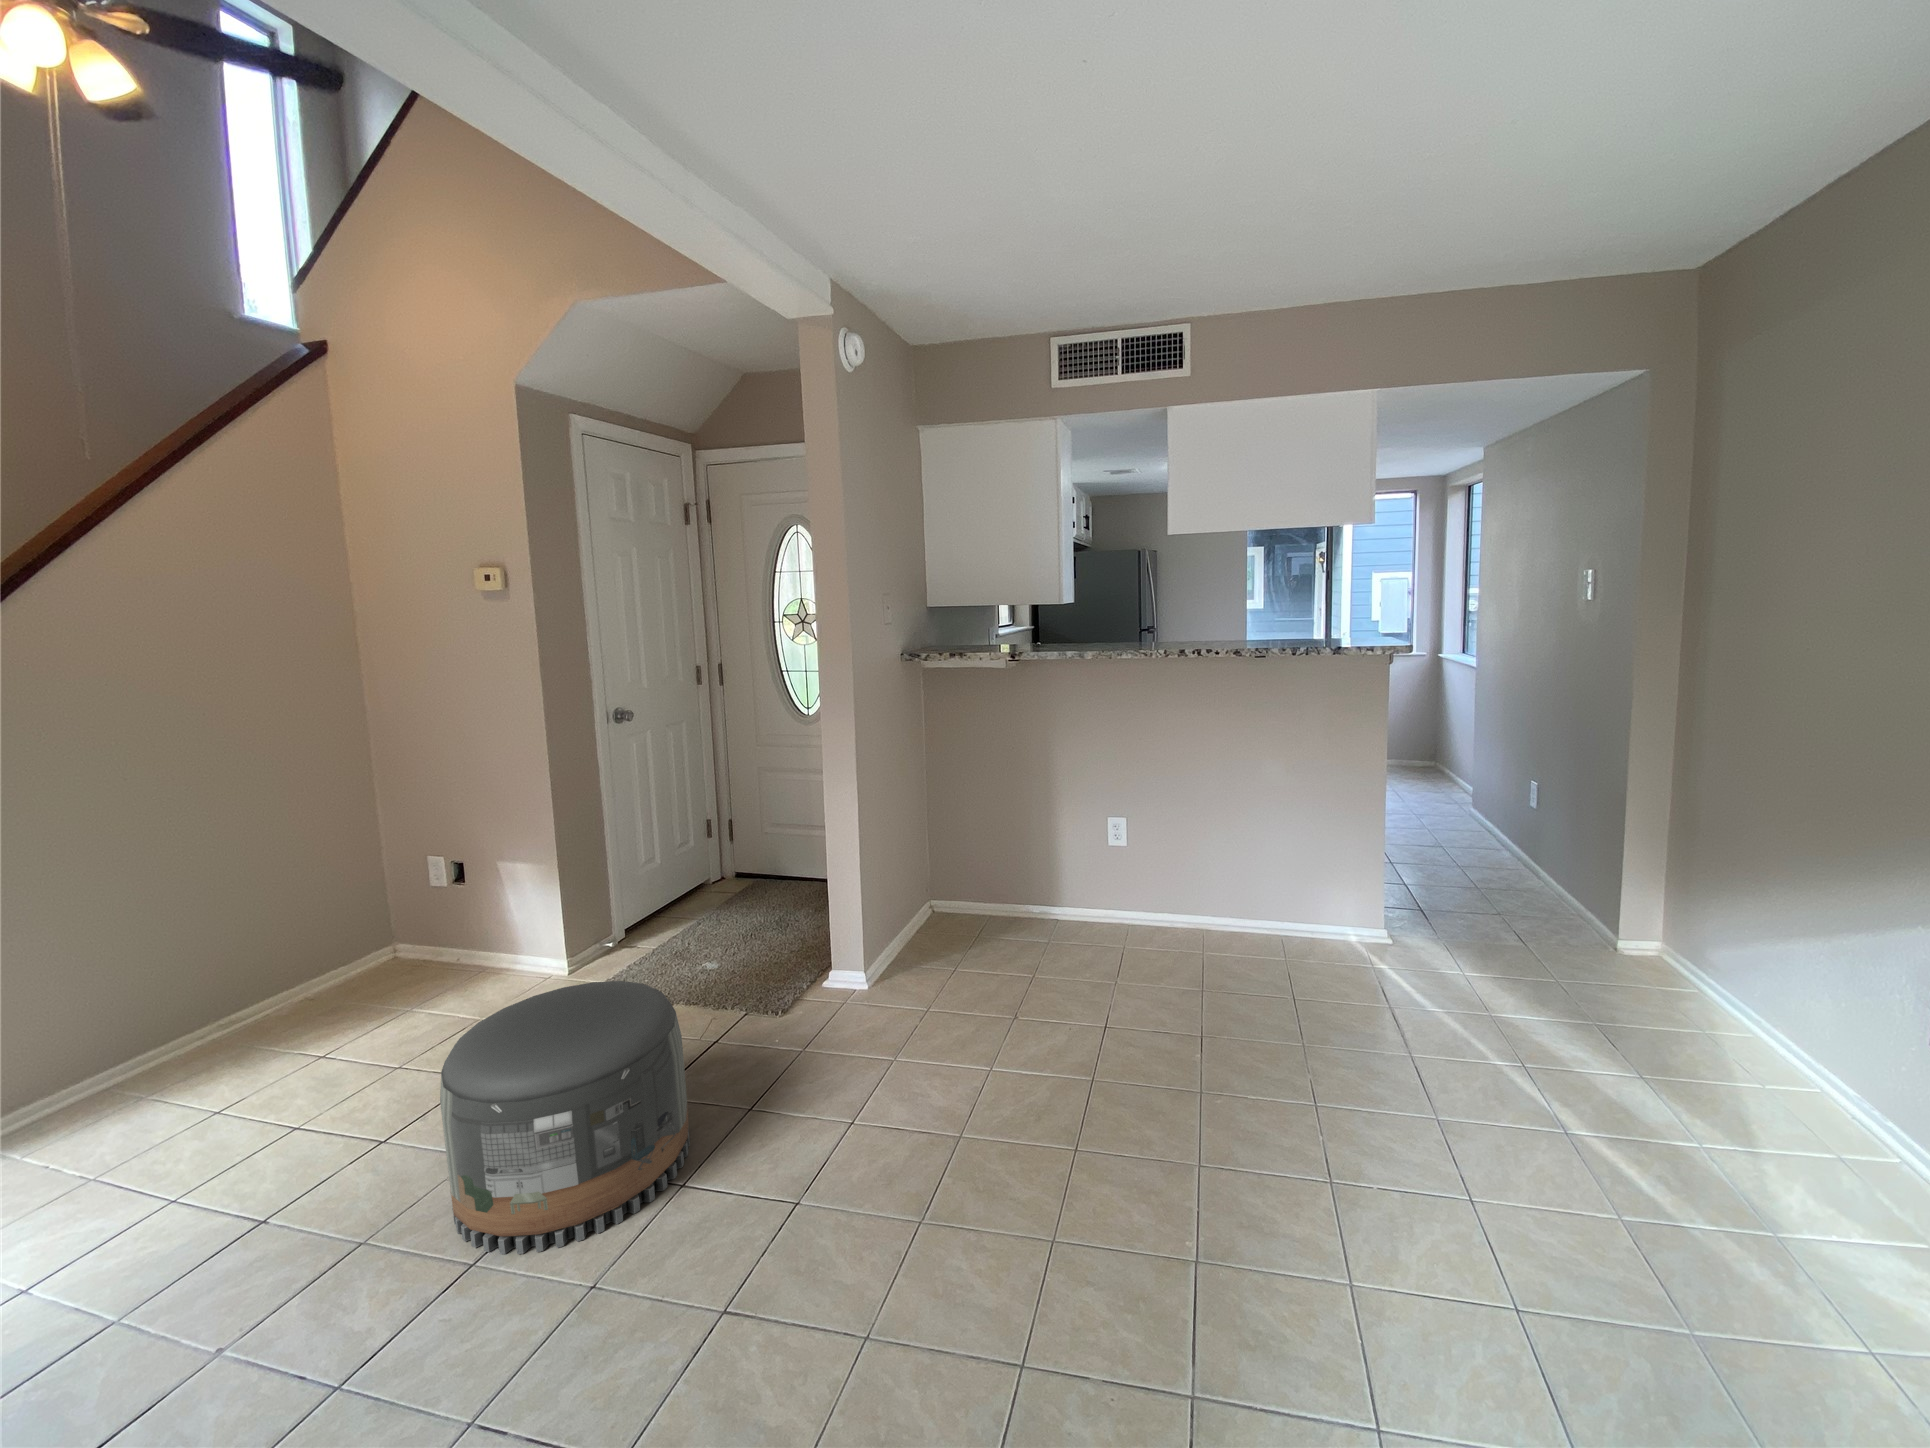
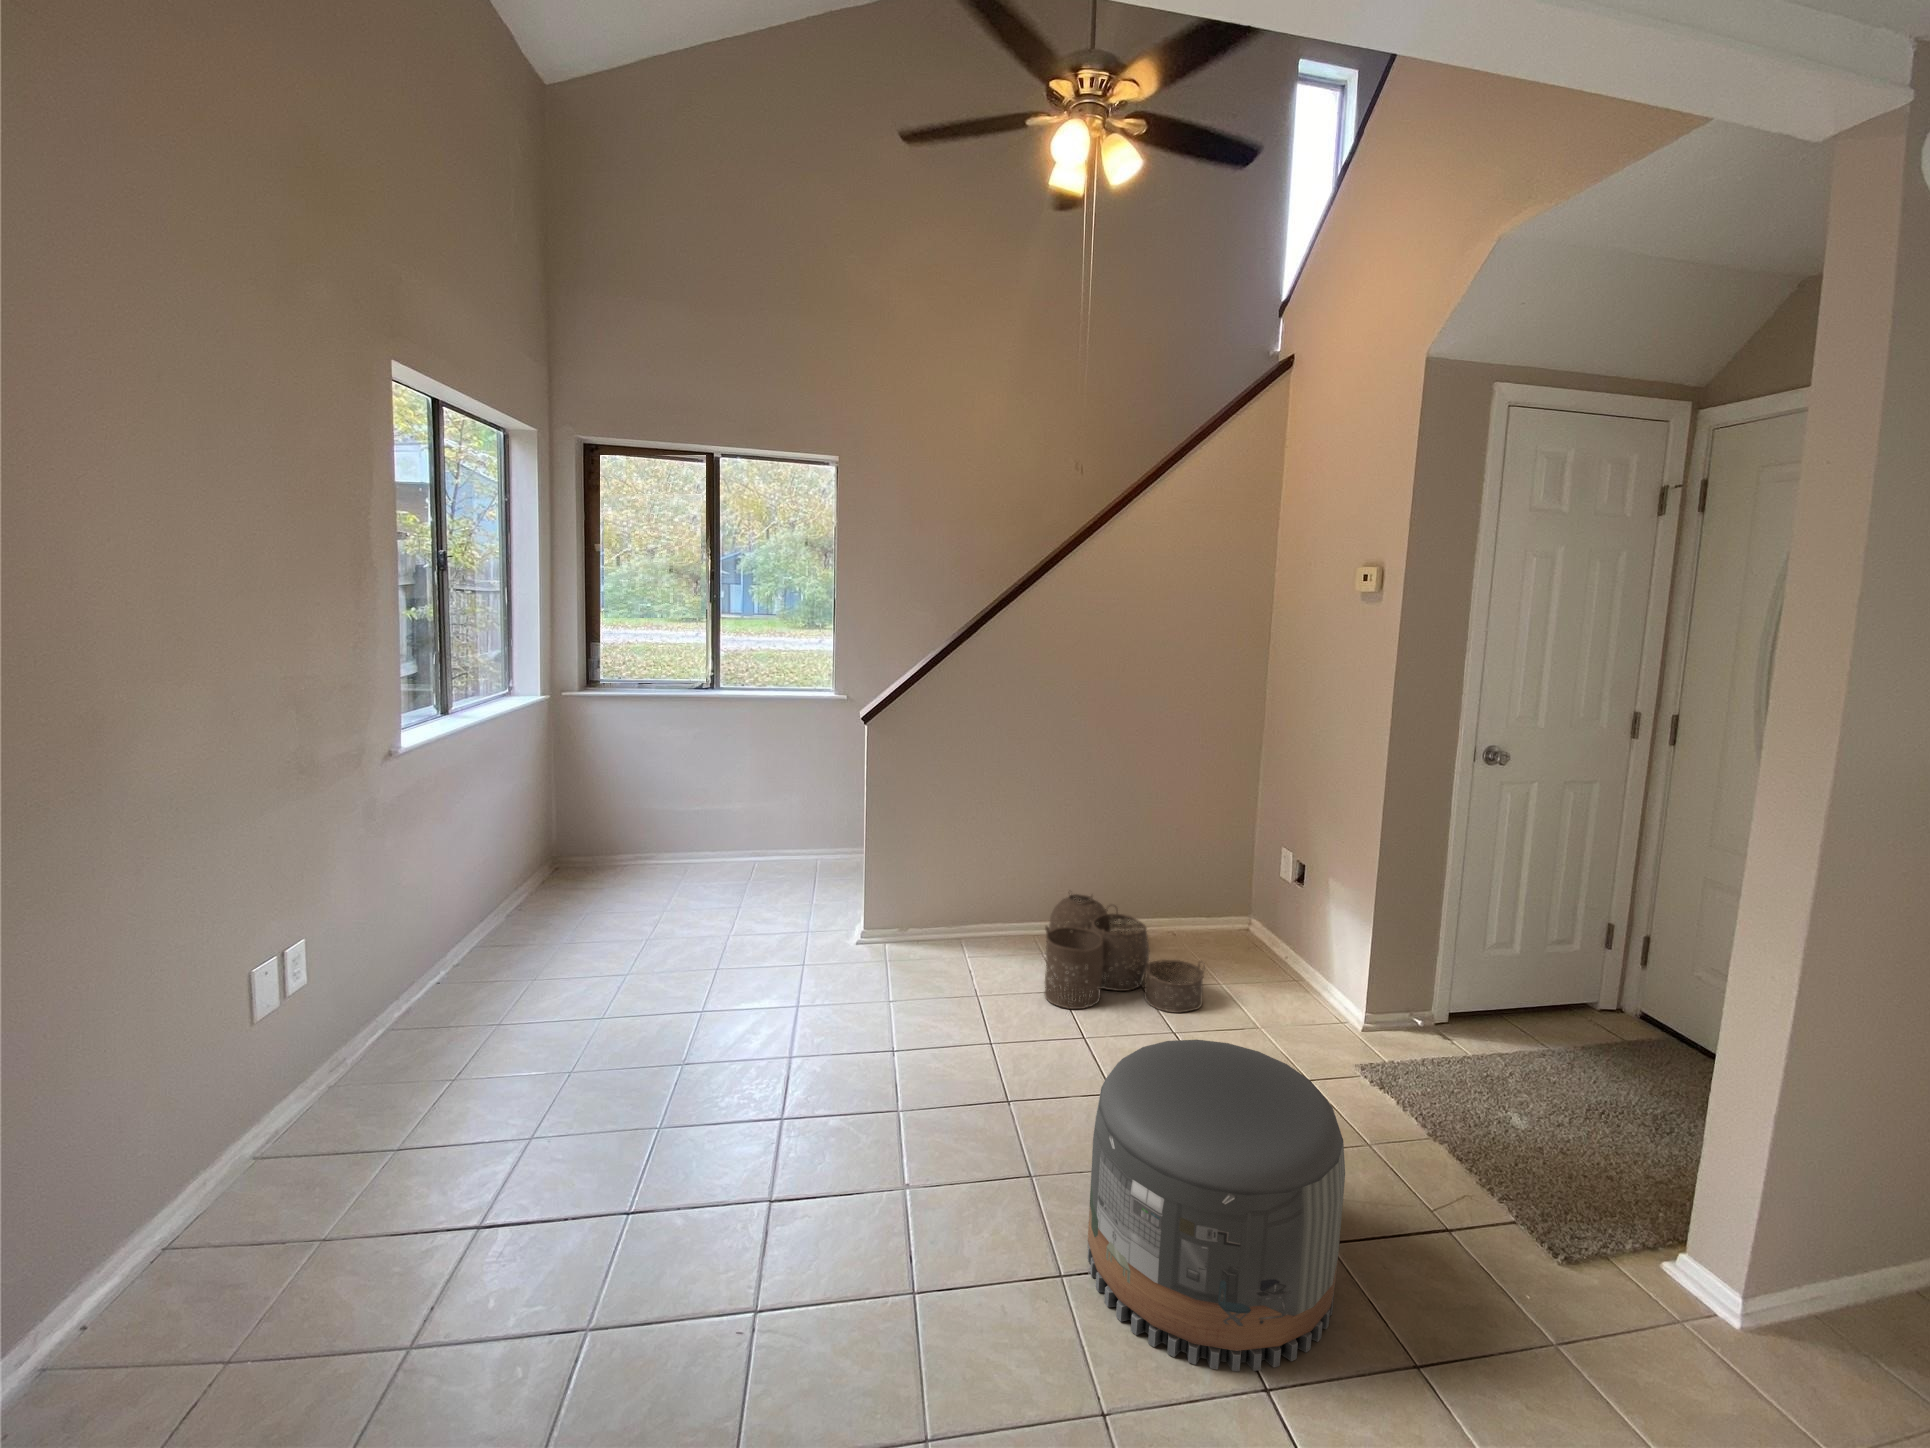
woven basket: none [112,987,401,1133] -> present [1044,894,1205,1013]

